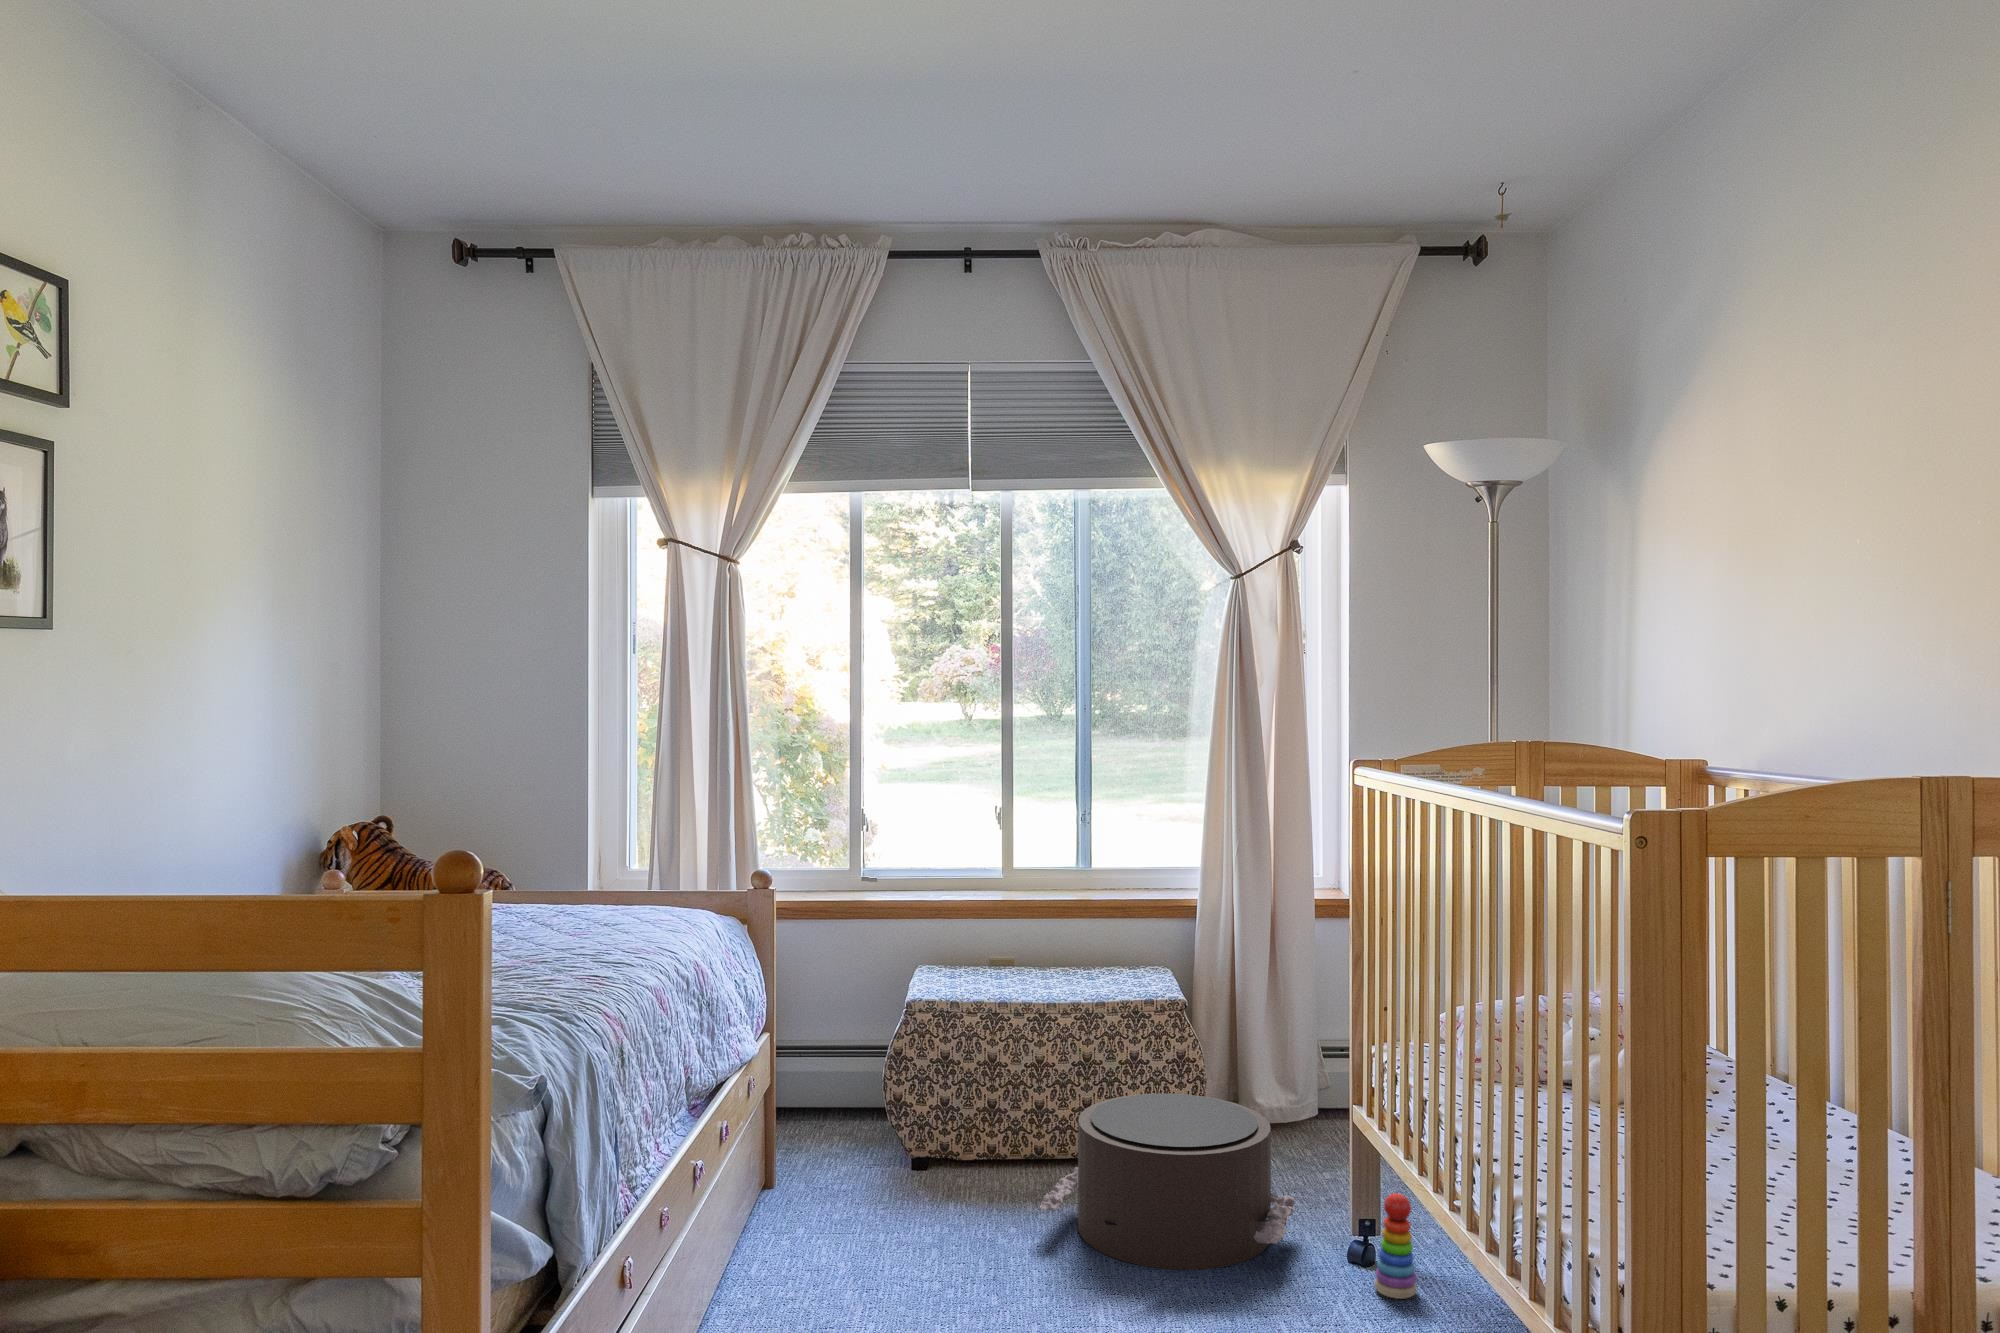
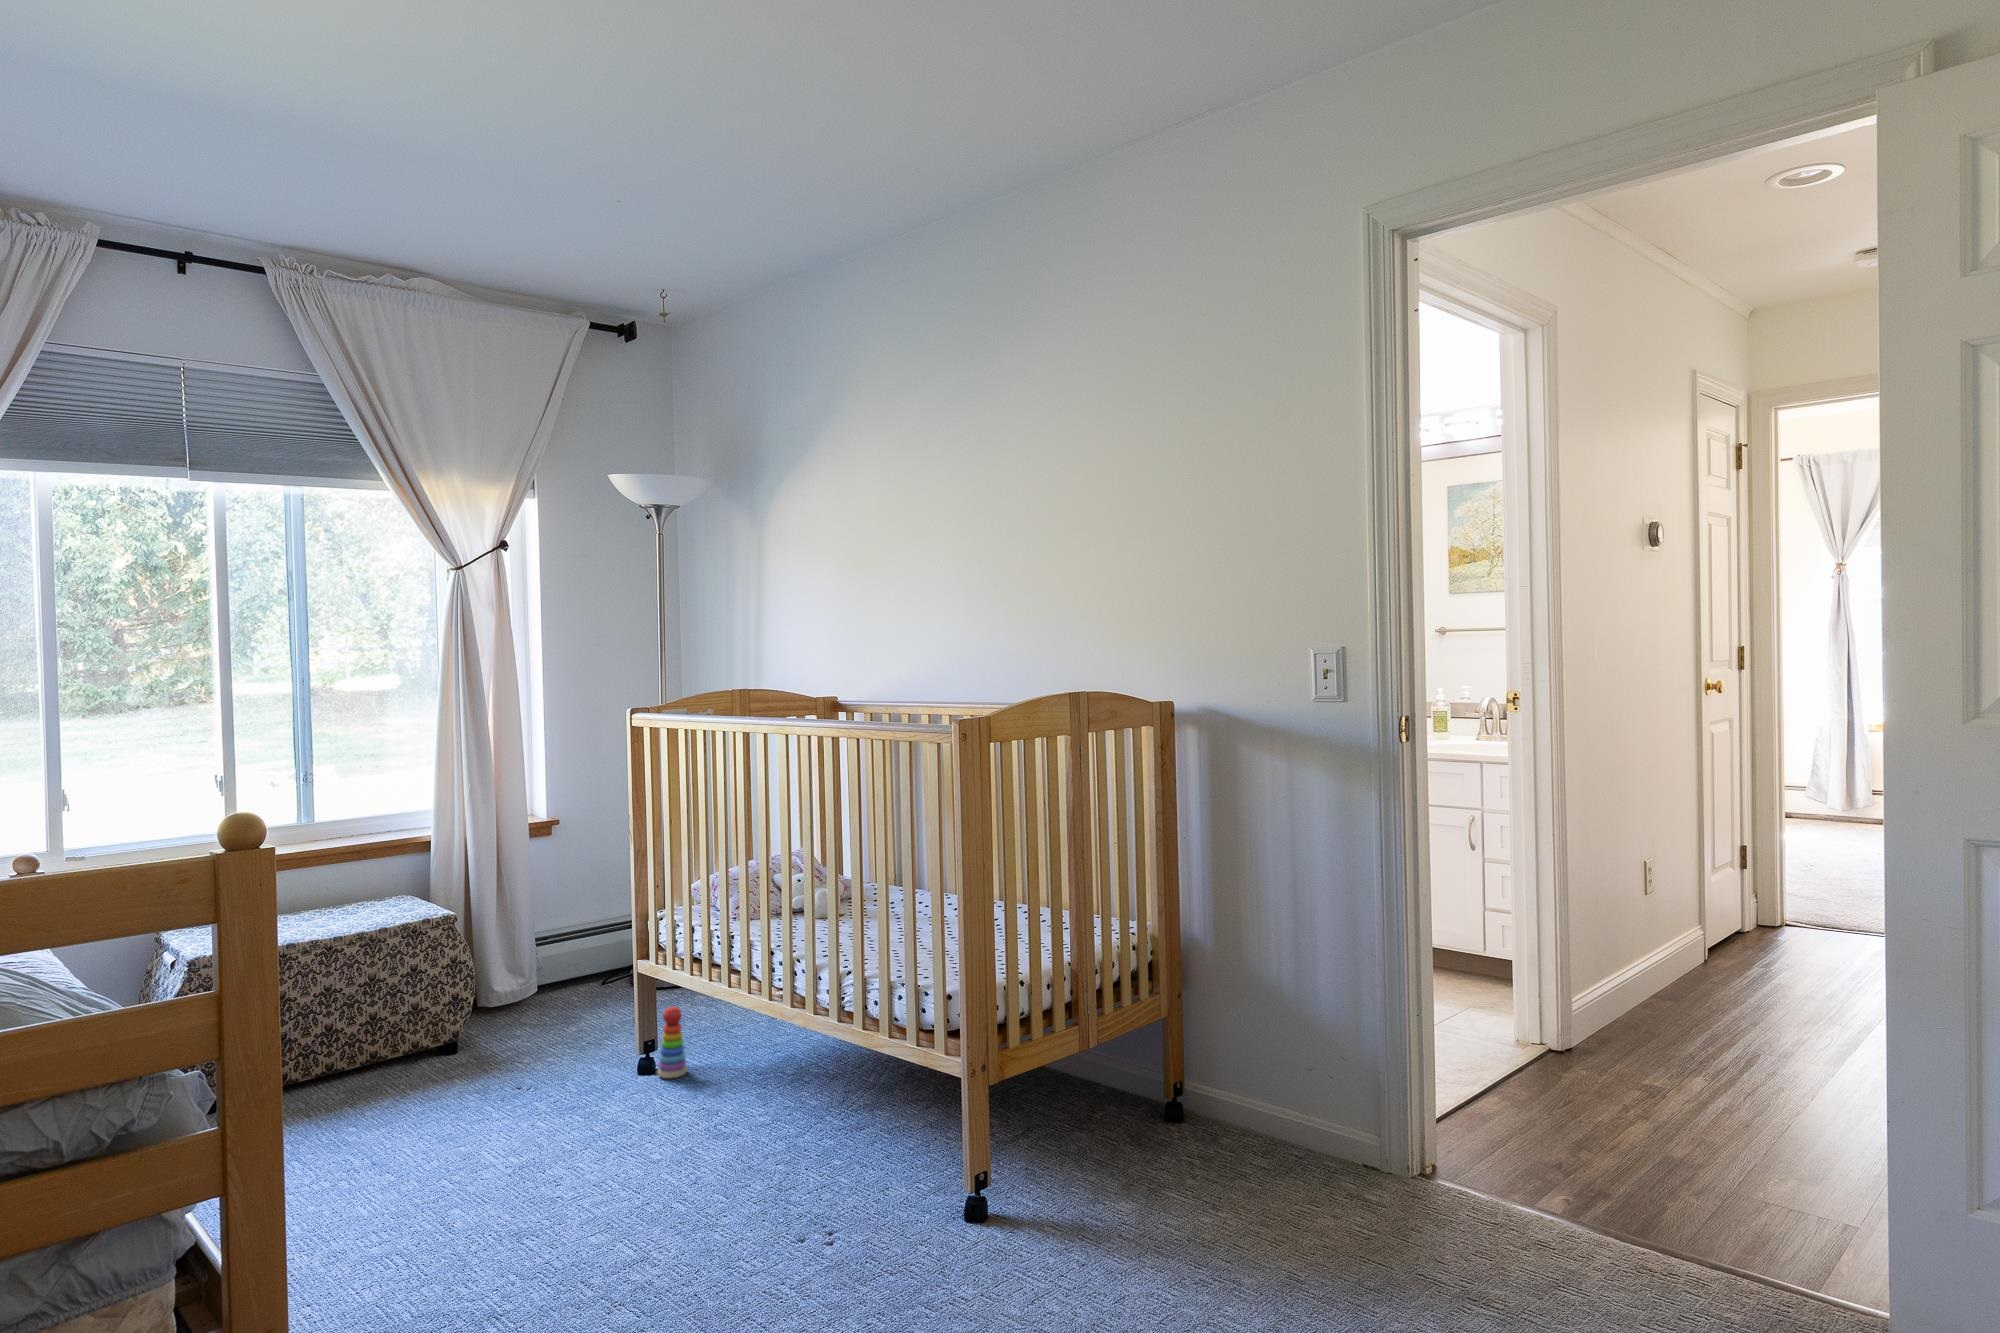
pouf: present [1040,1094,1295,1270] -> none [377,983,588,1117]

